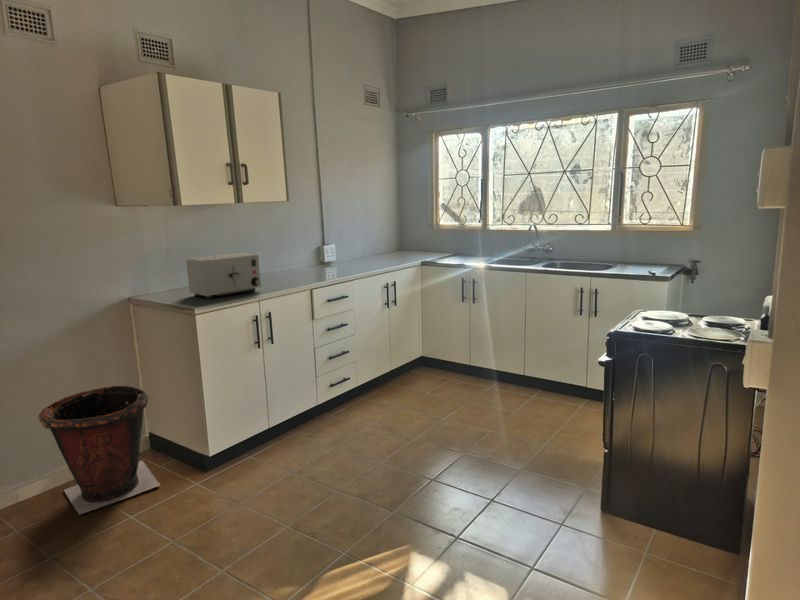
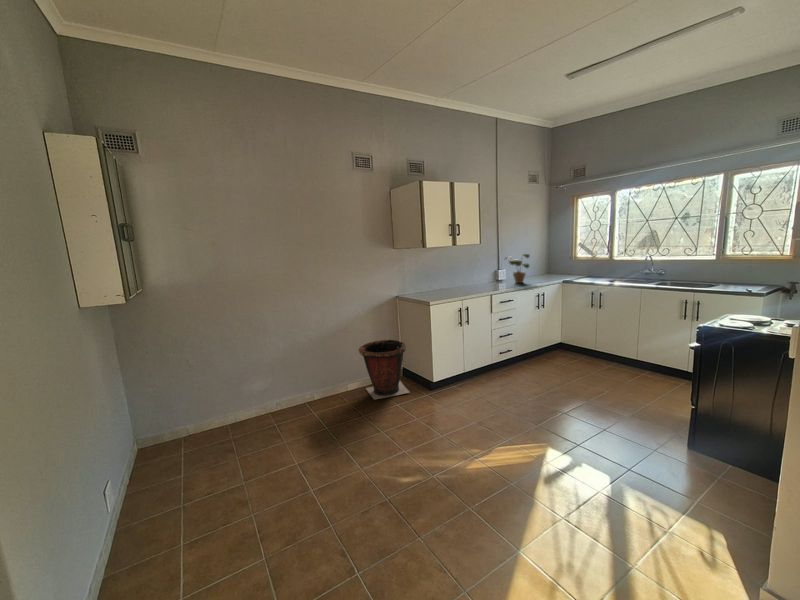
potted plant: none [332,218,372,267] -> present [506,254,530,283]
toaster: present [186,253,261,298] -> none [426,273,464,297]

